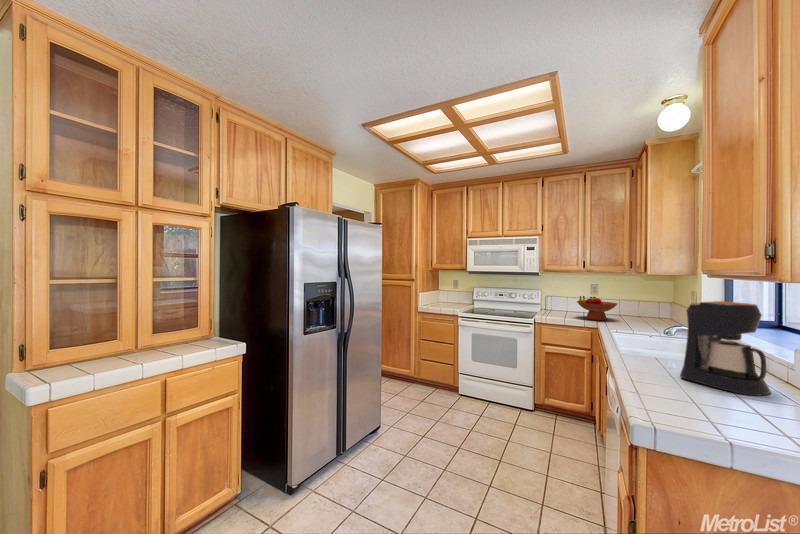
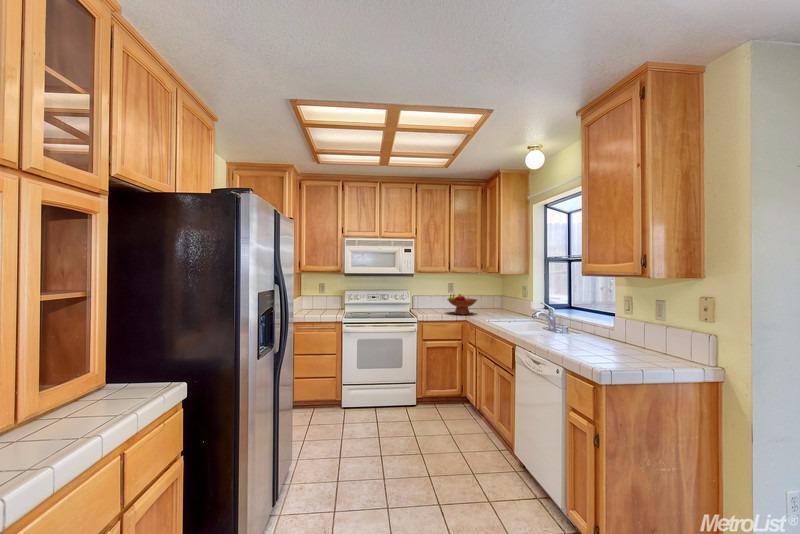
coffee maker: present [680,301,771,395] -> none [566,294,613,355]

